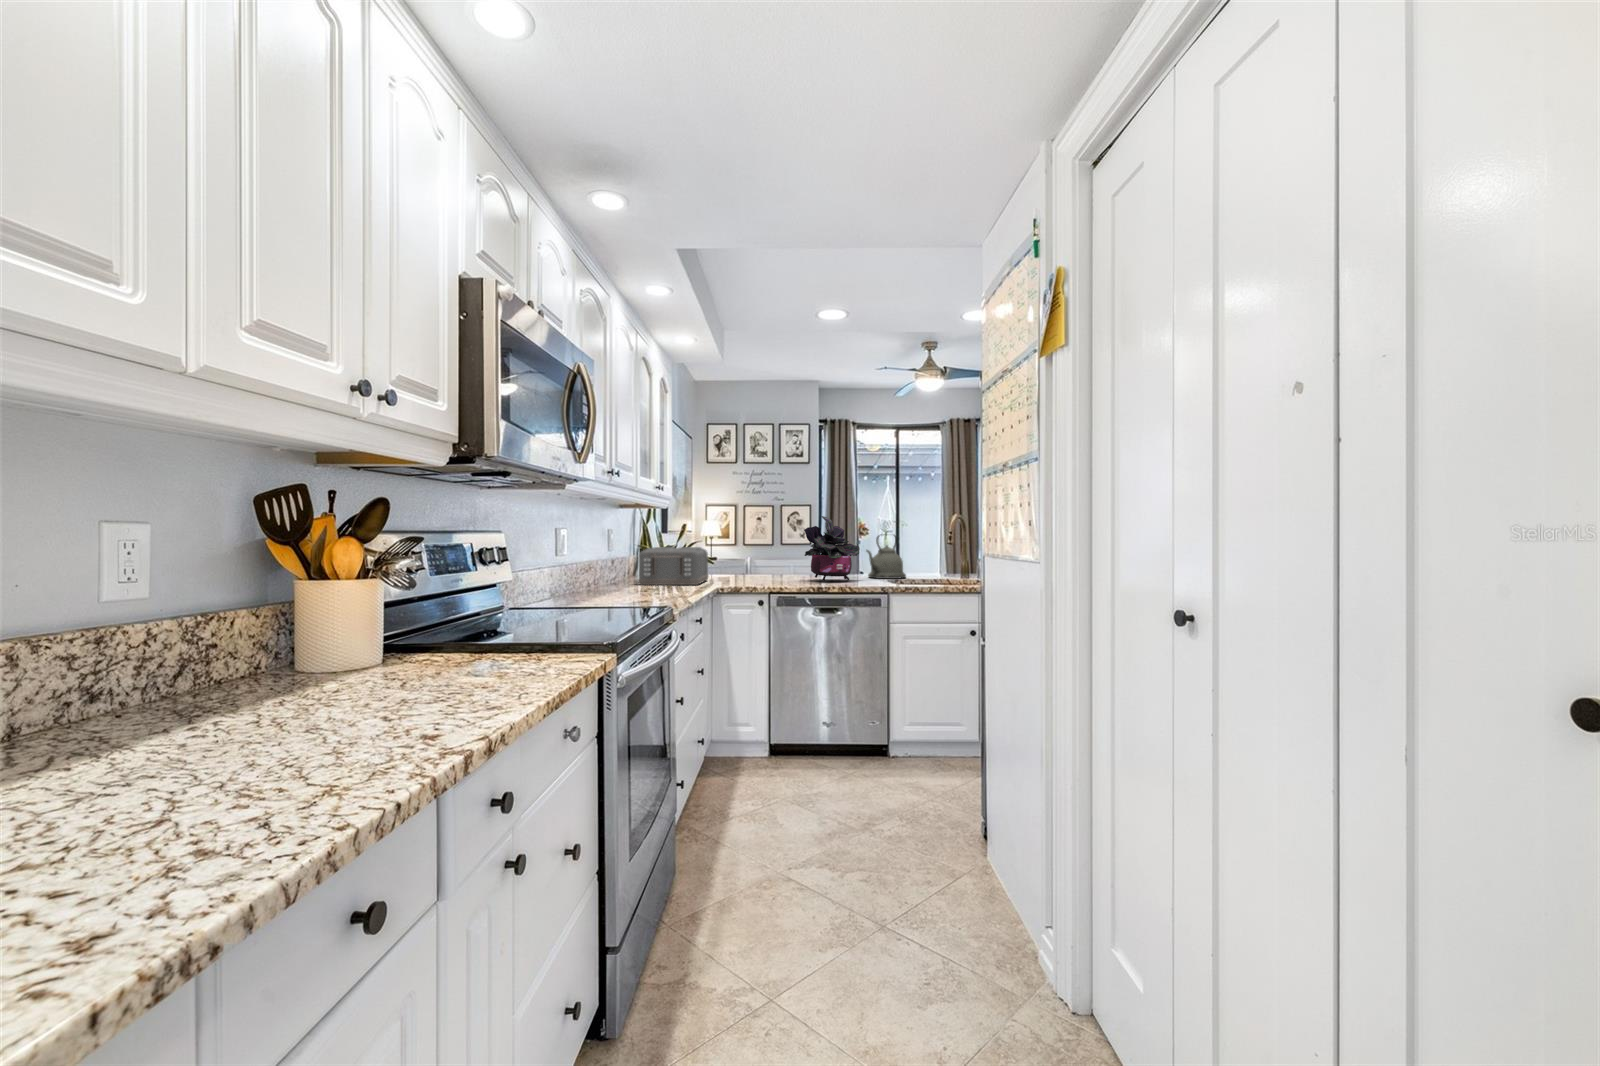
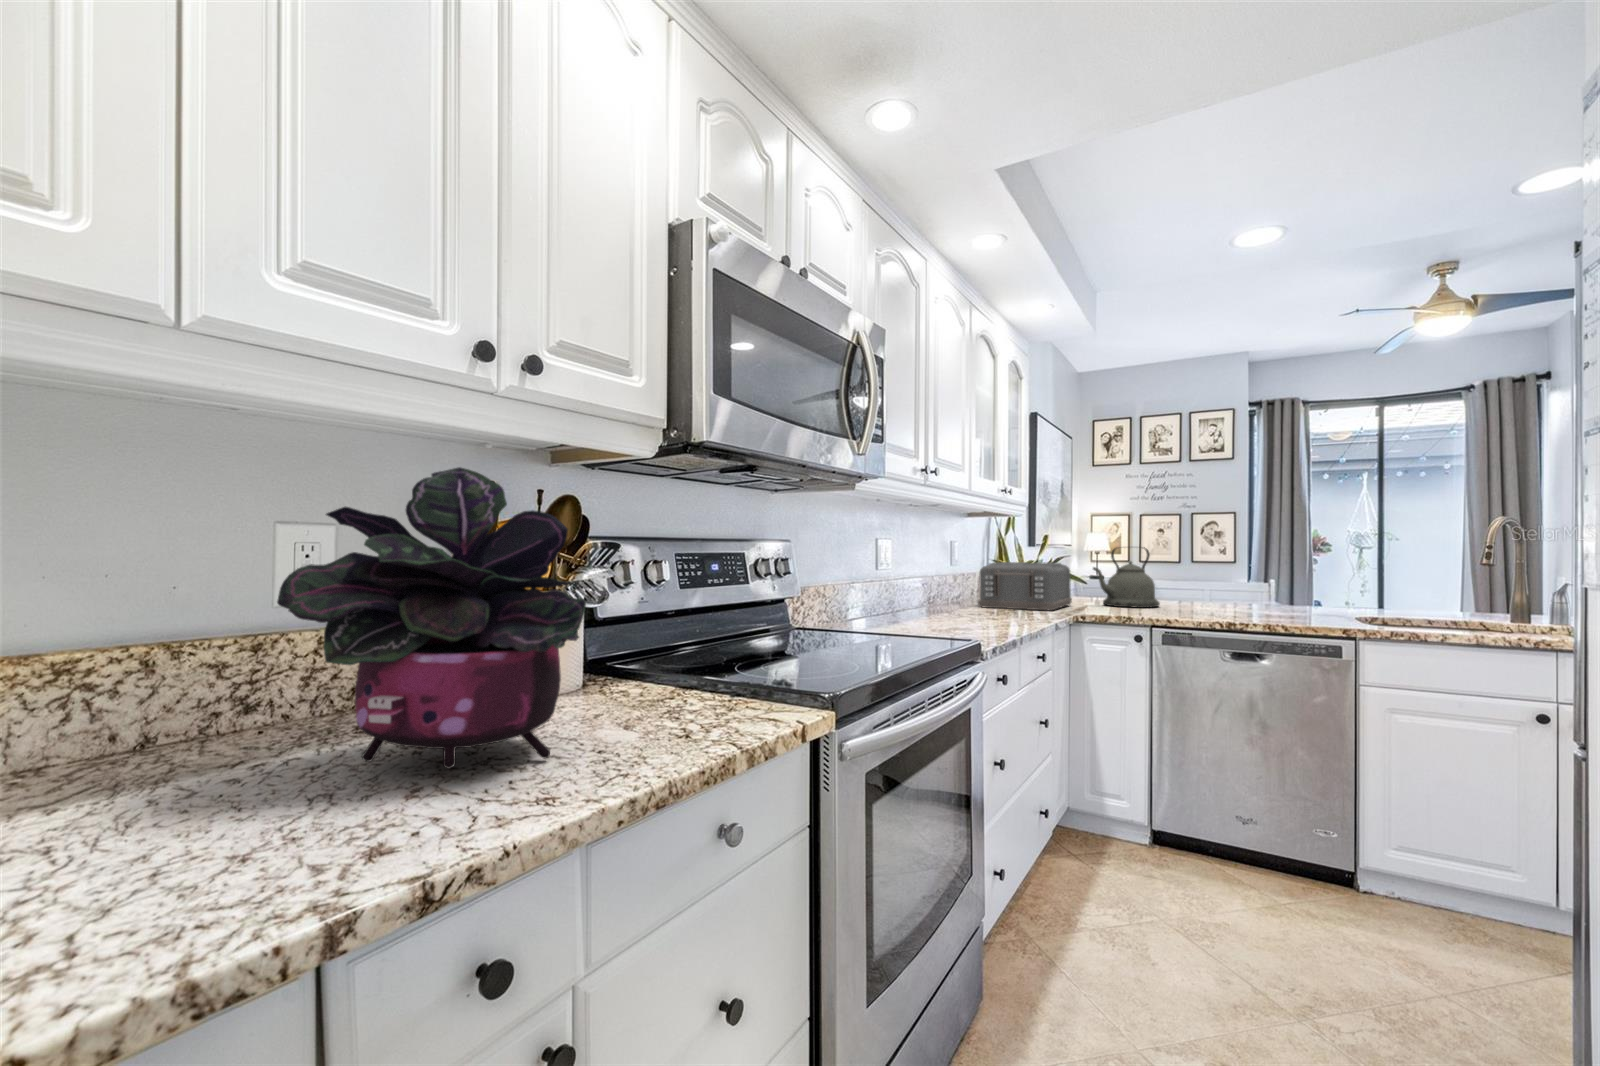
potted plant: present [804,516,859,580] -> present [277,467,586,768]
kettle: present [867,535,906,579] -> present [1093,547,1160,608]

